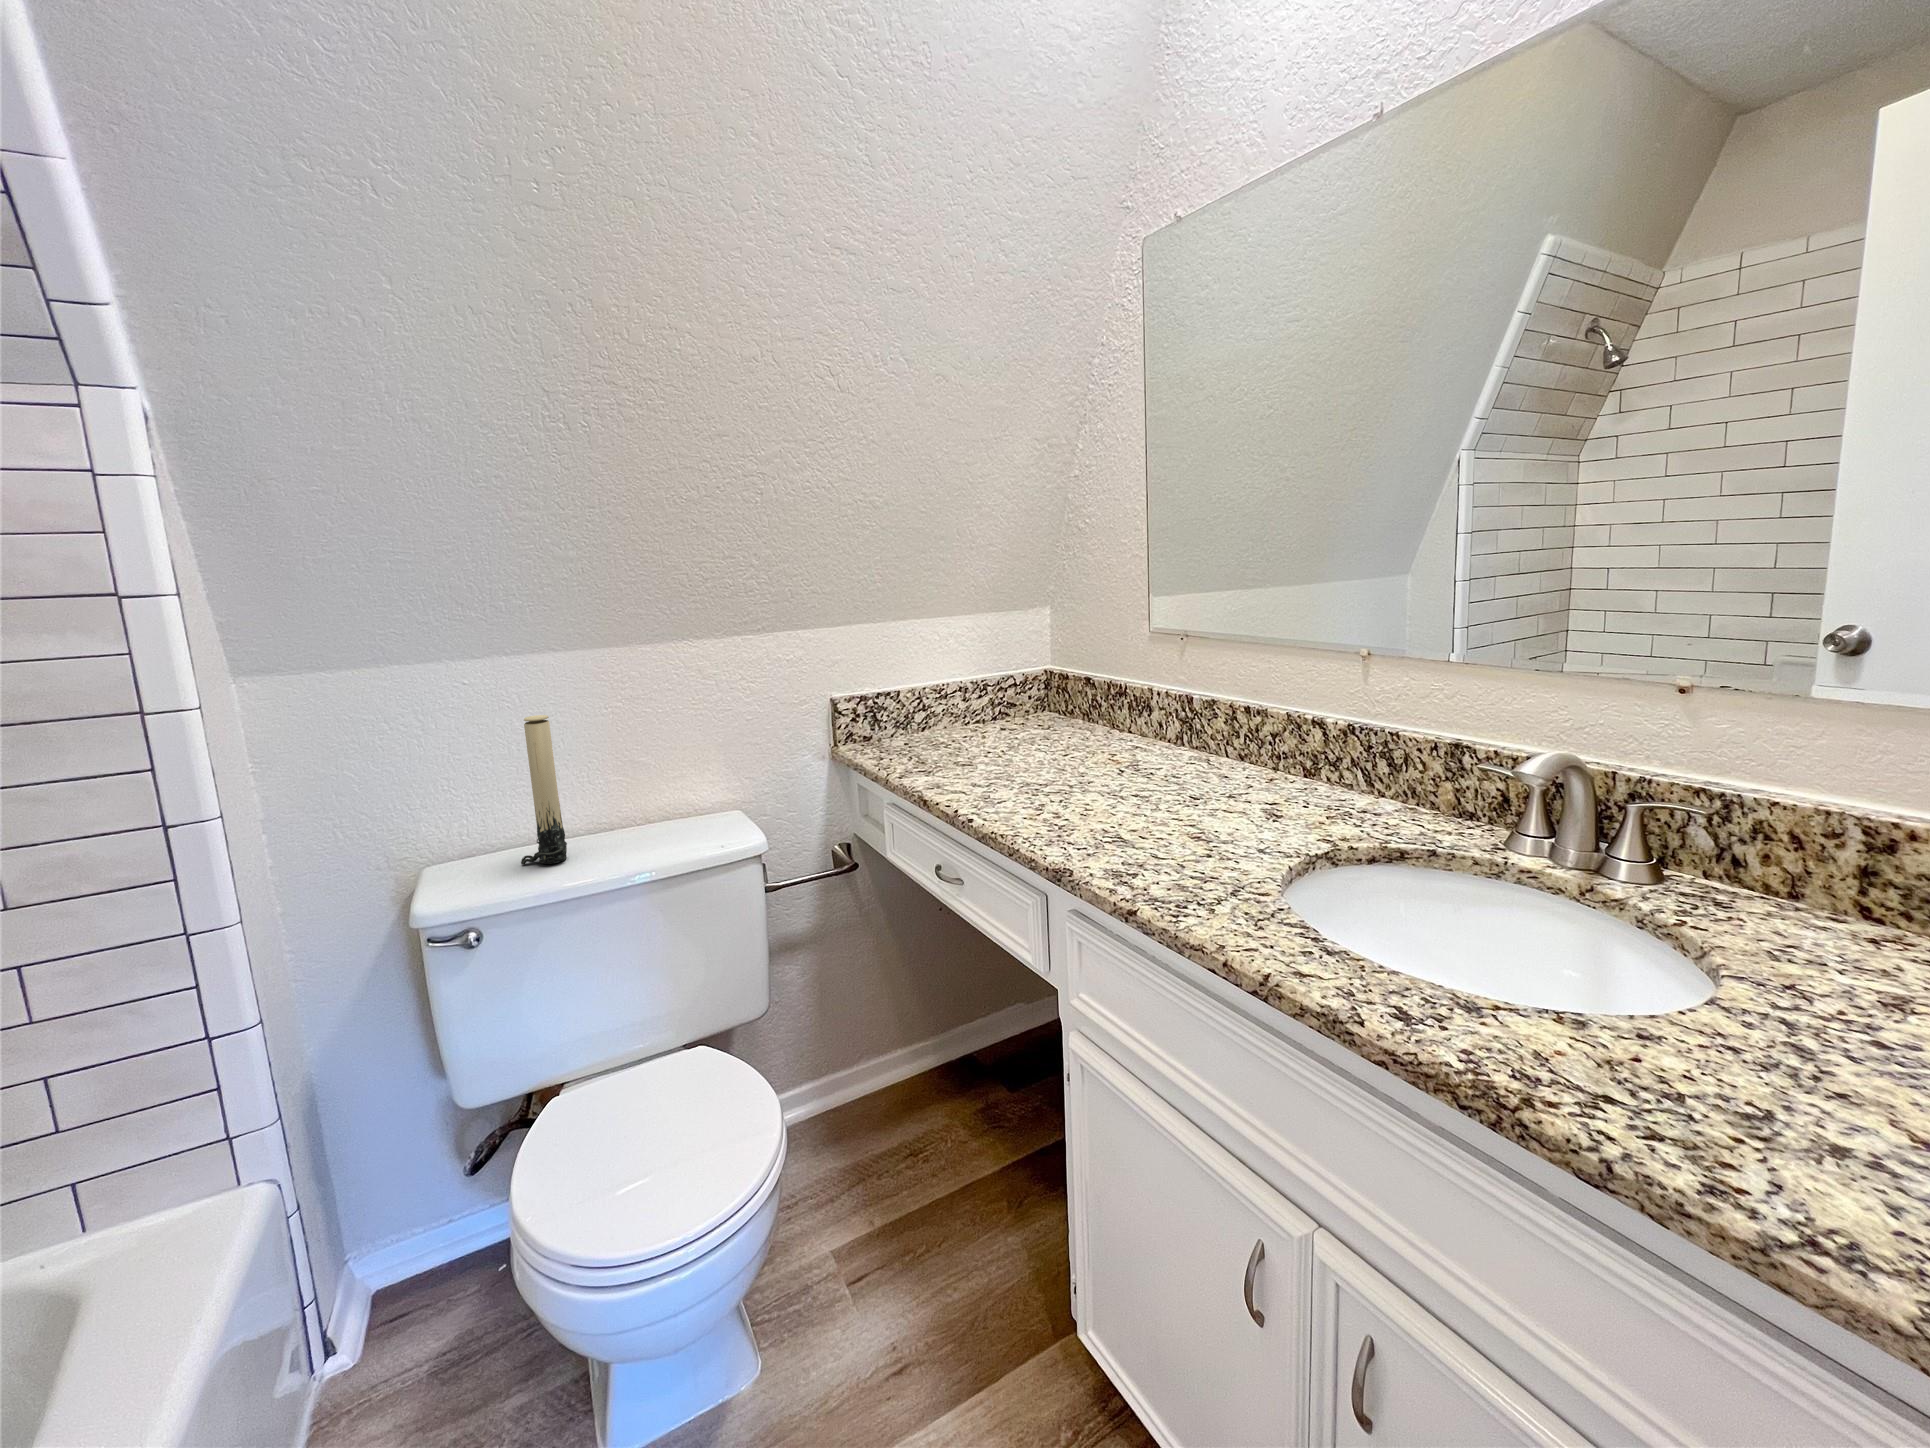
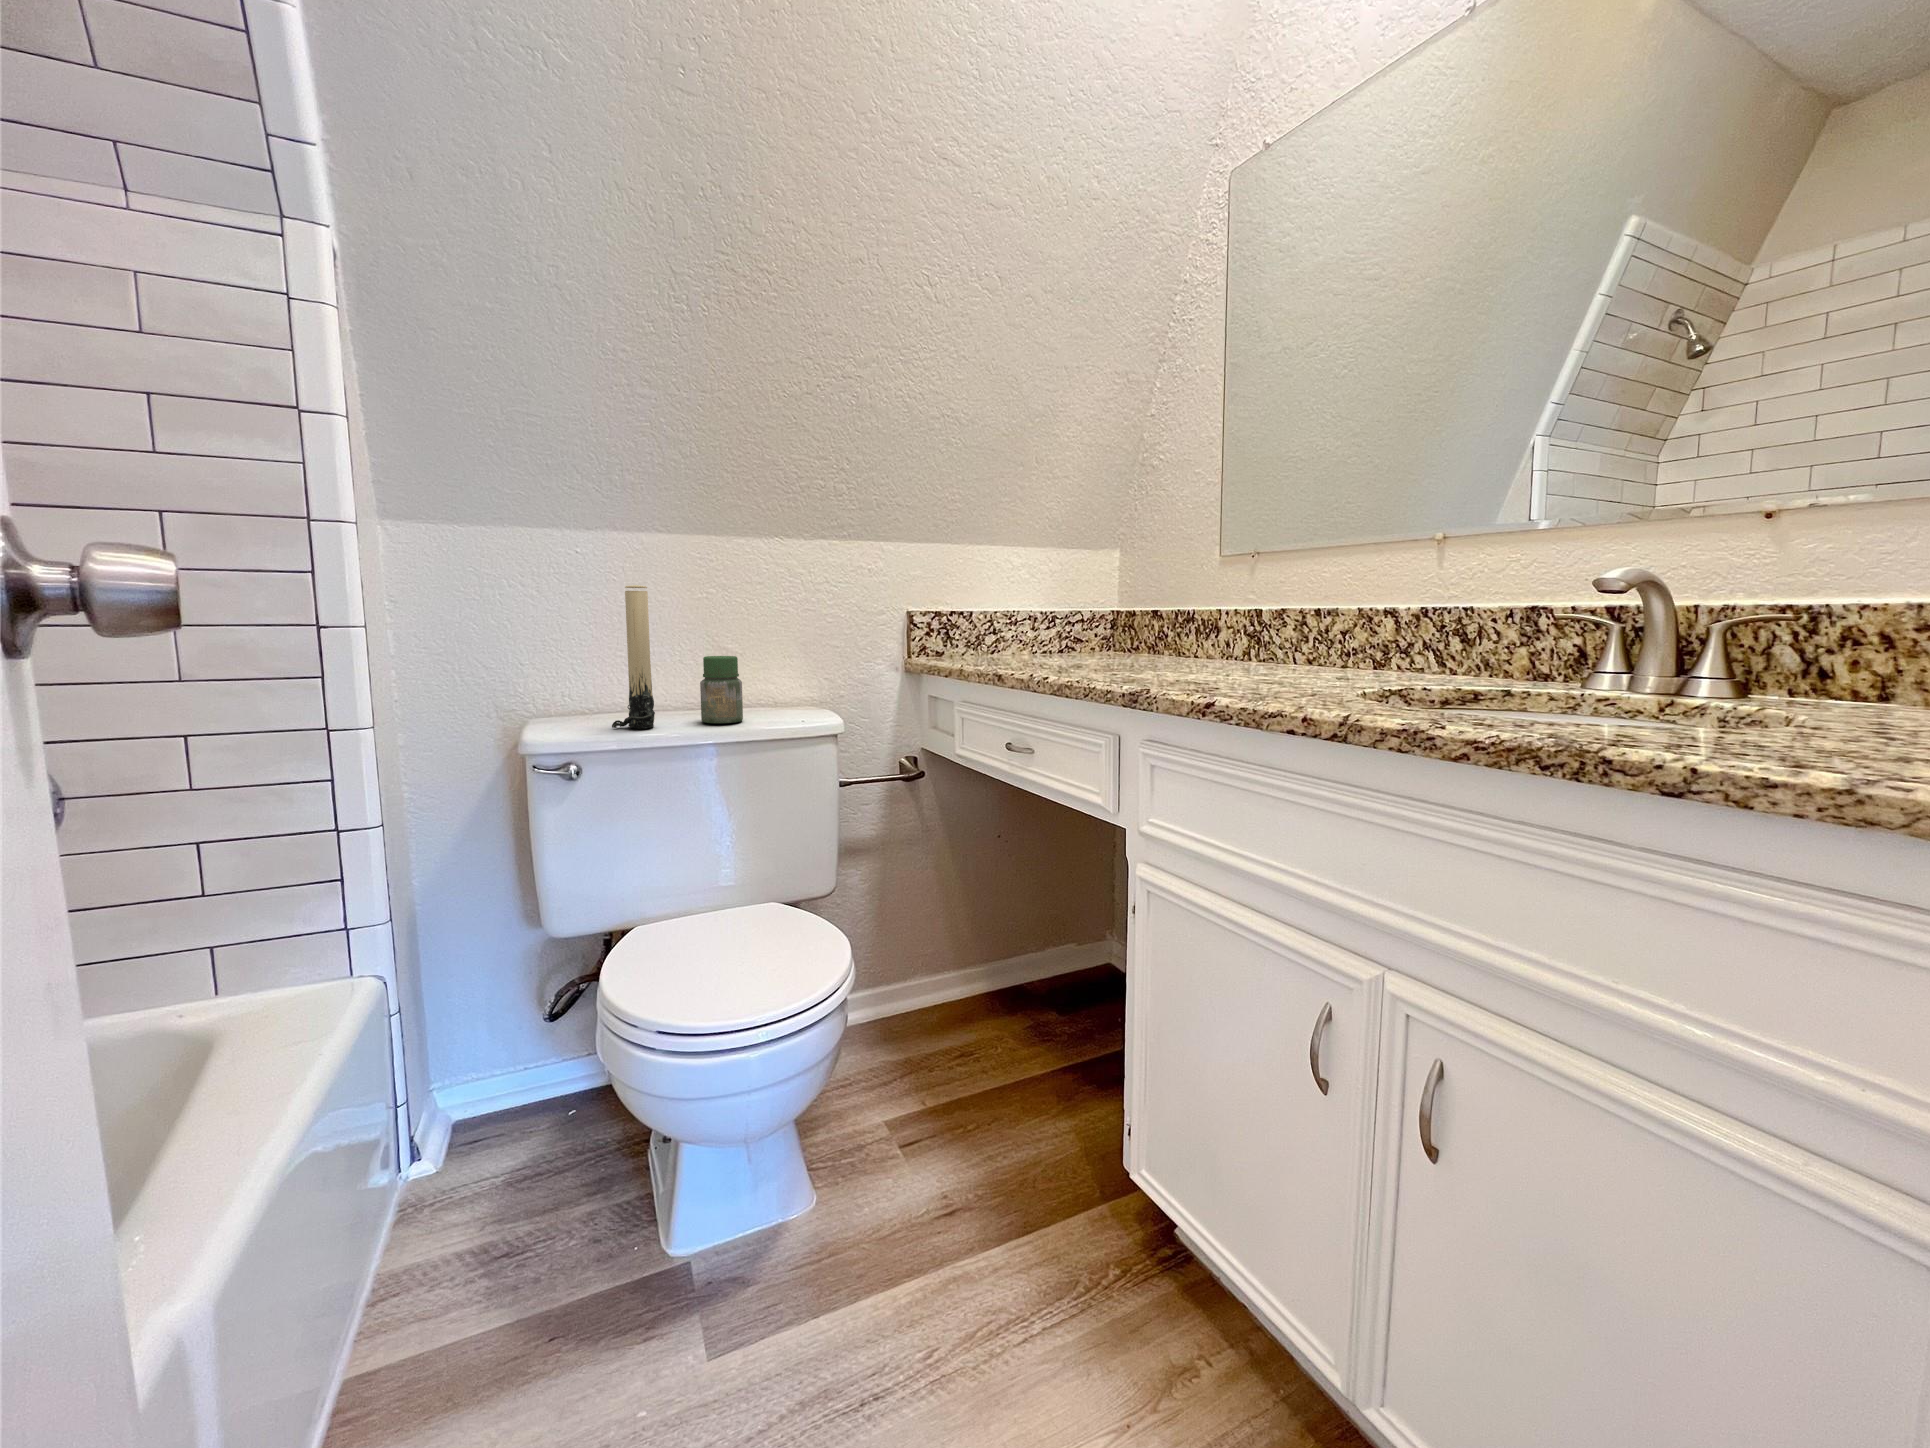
jar: none [614,772,663,847] -> present [700,656,743,723]

